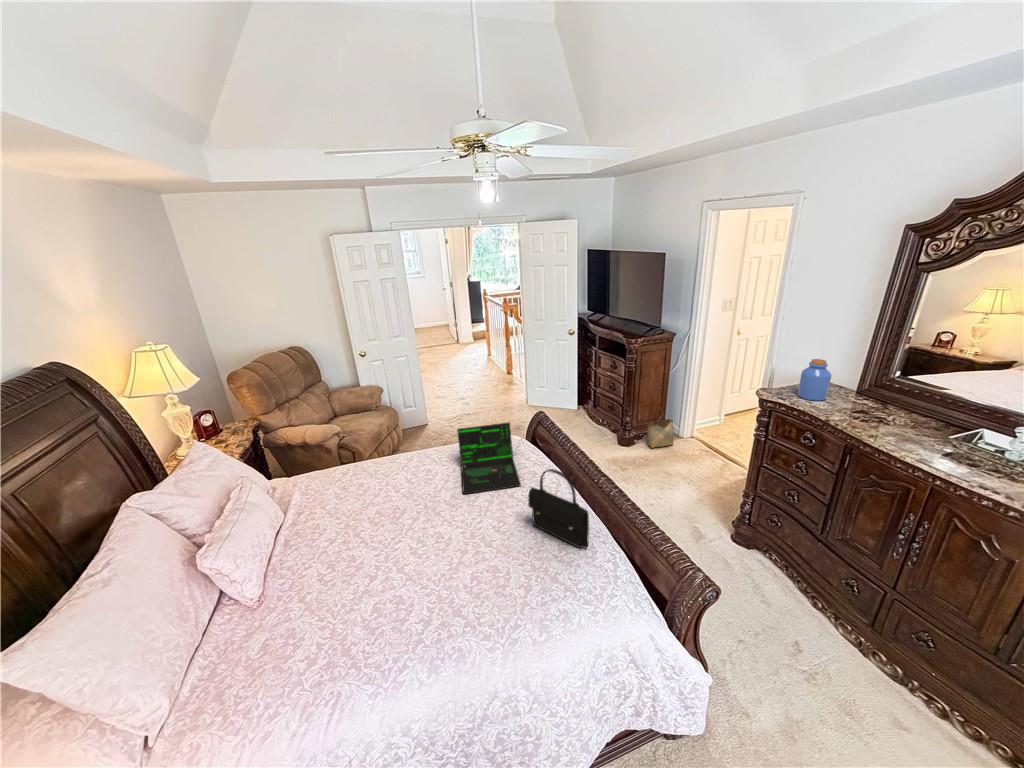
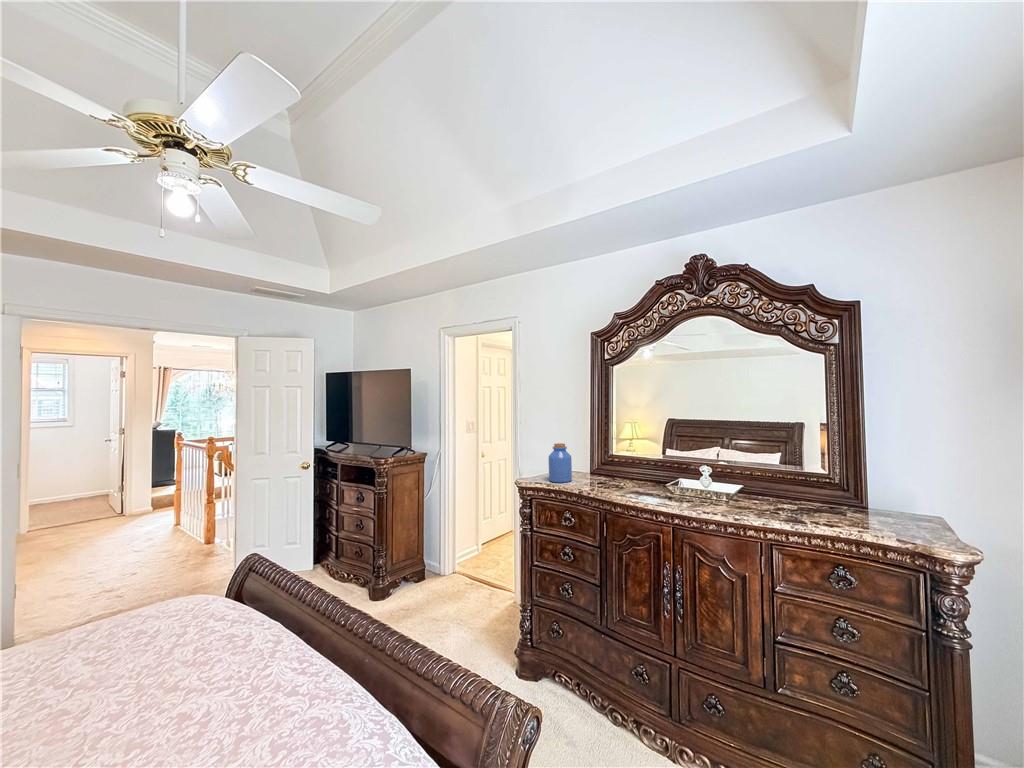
woven basket: present [647,407,674,448] -> none [406,541,437,595]
laptop: present [457,423,523,494] -> none [46,559,218,725]
handbag: present [528,469,589,549] -> none [210,587,333,733]

